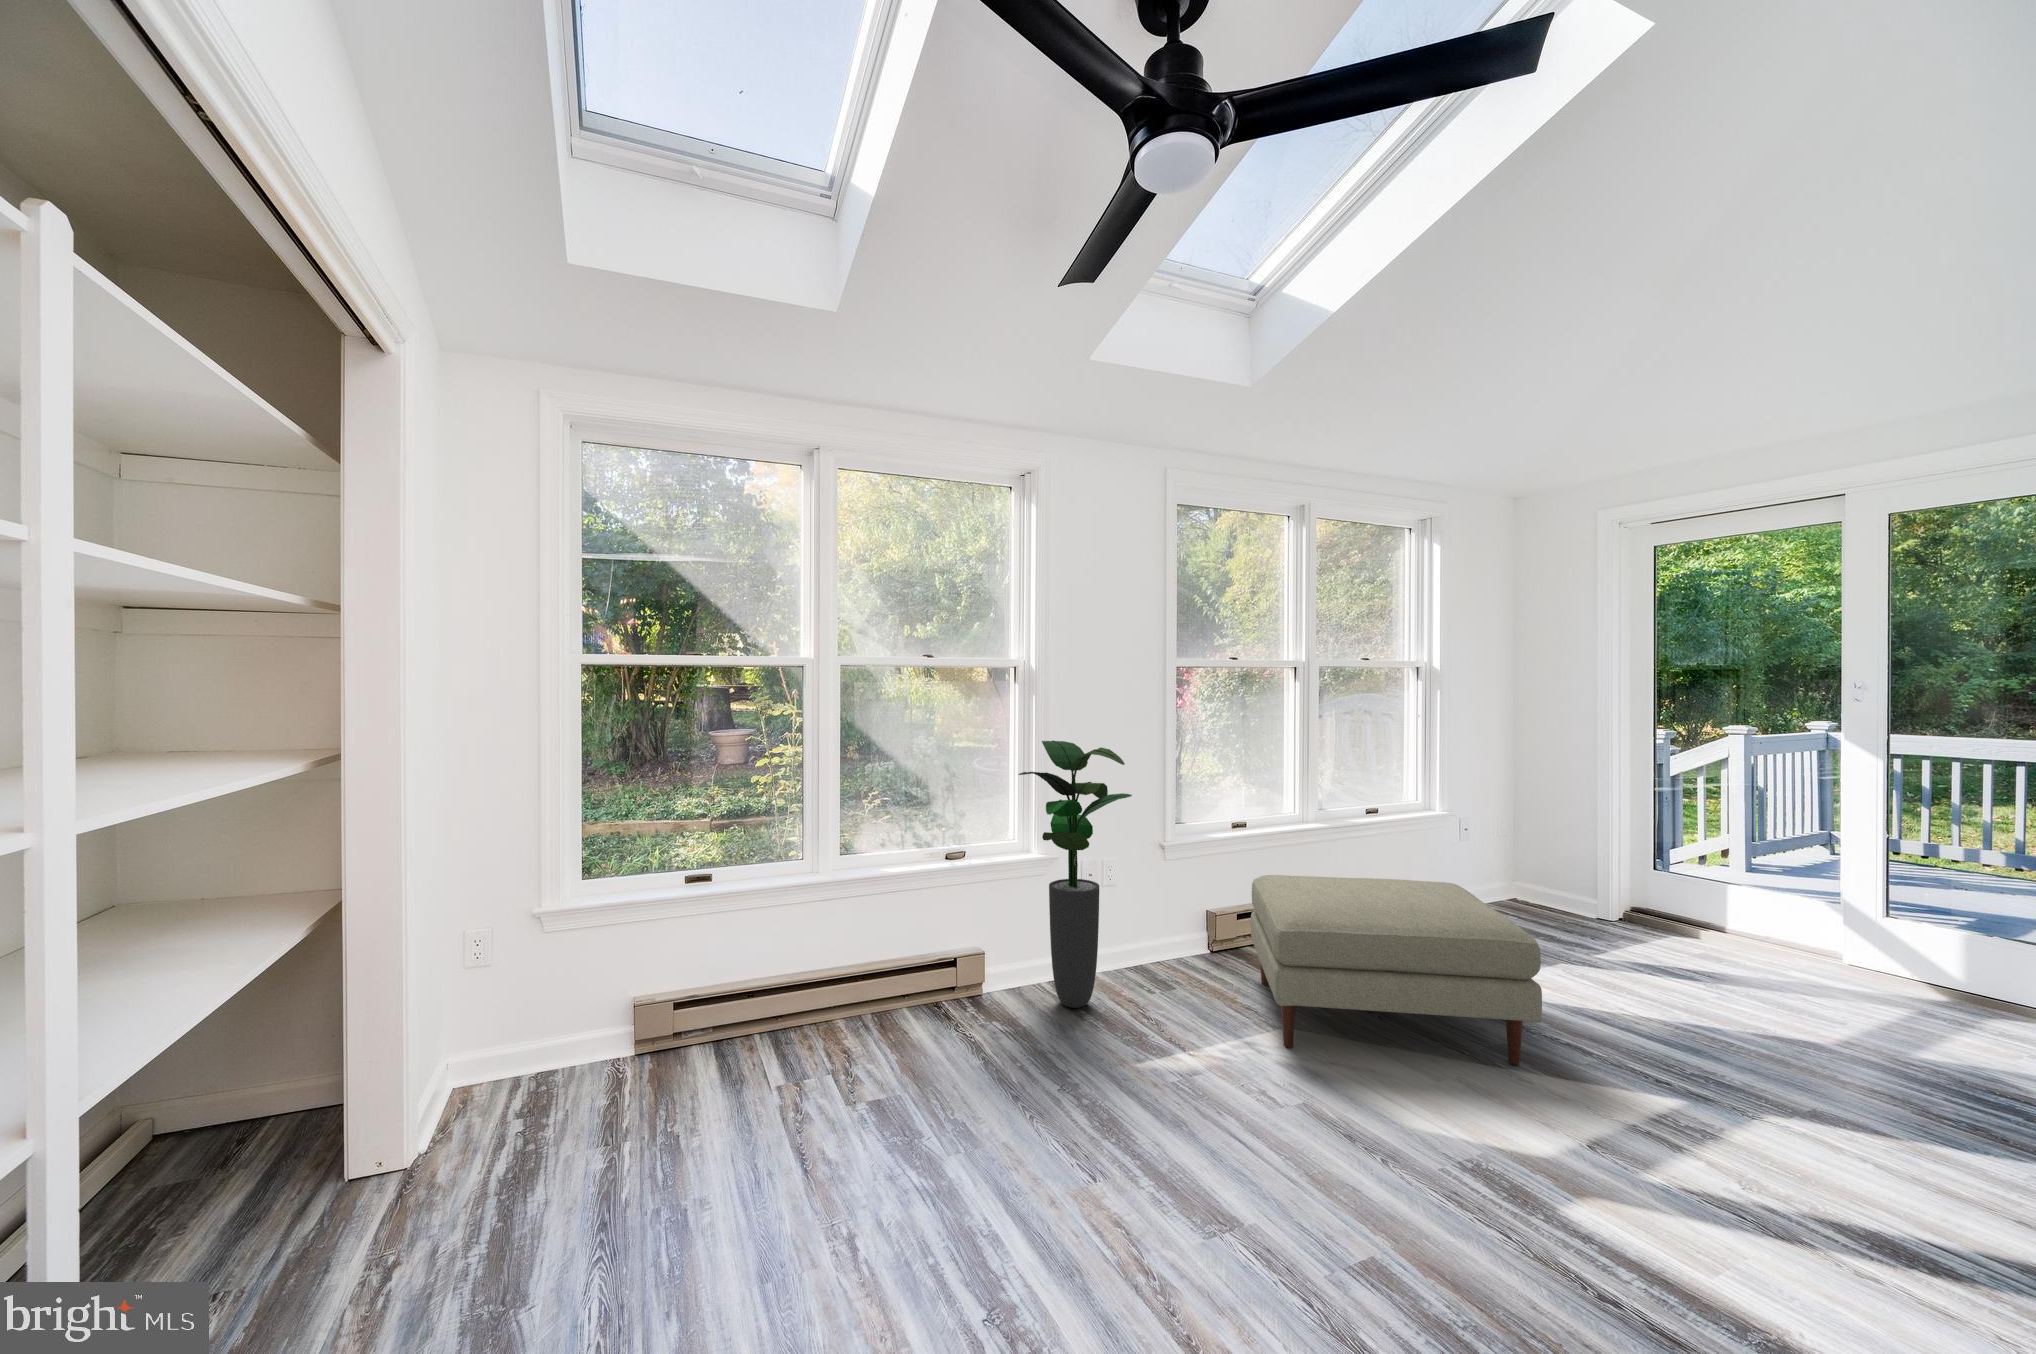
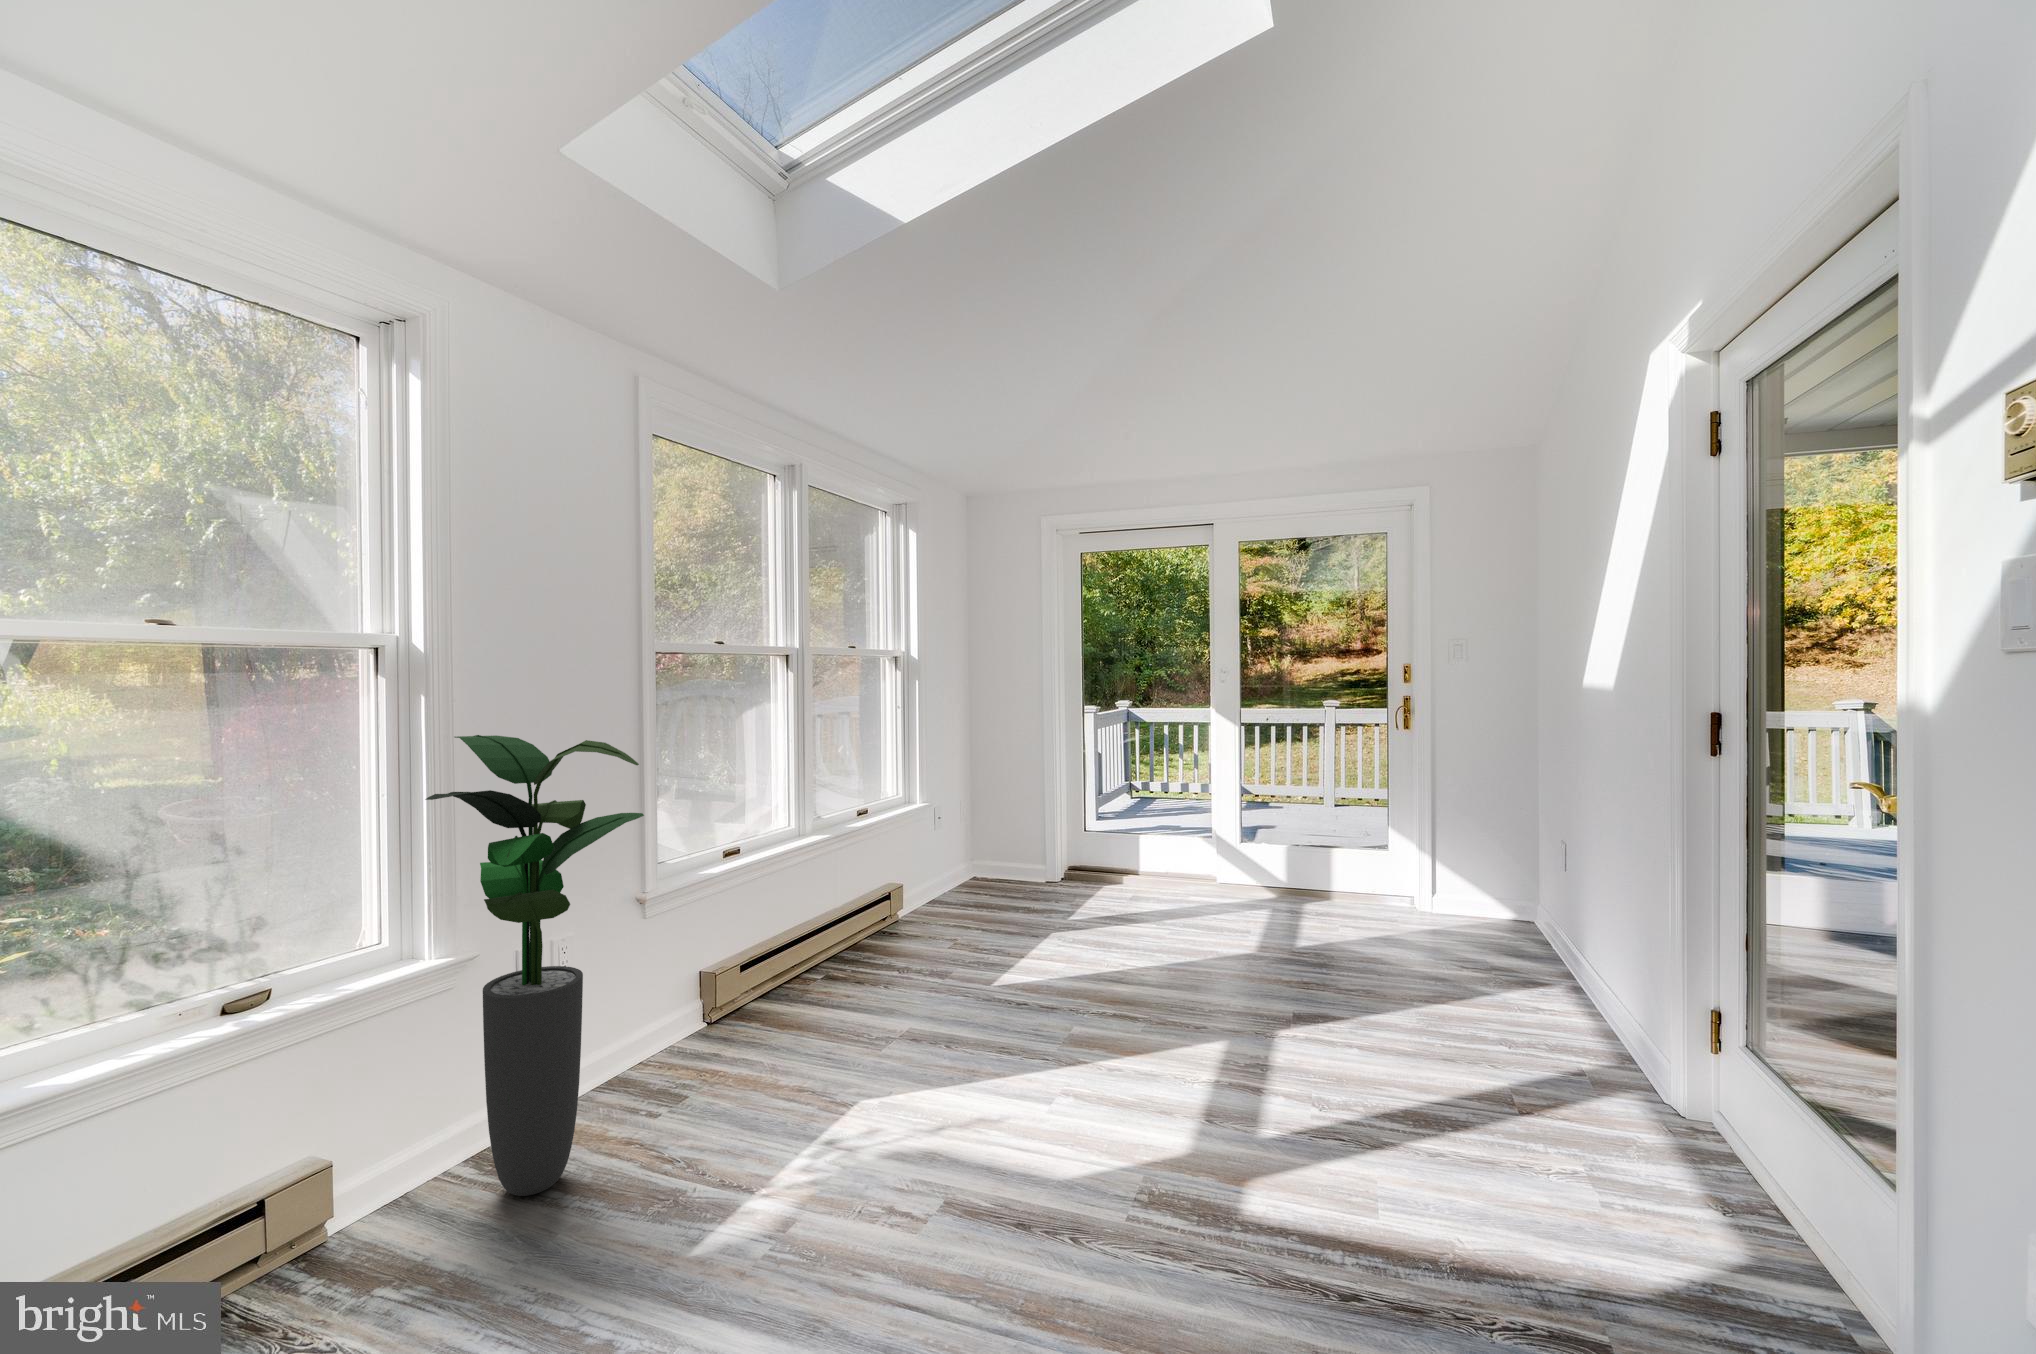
ottoman: present [1251,875,1542,1065] -> none [782,871,1124,1128]

